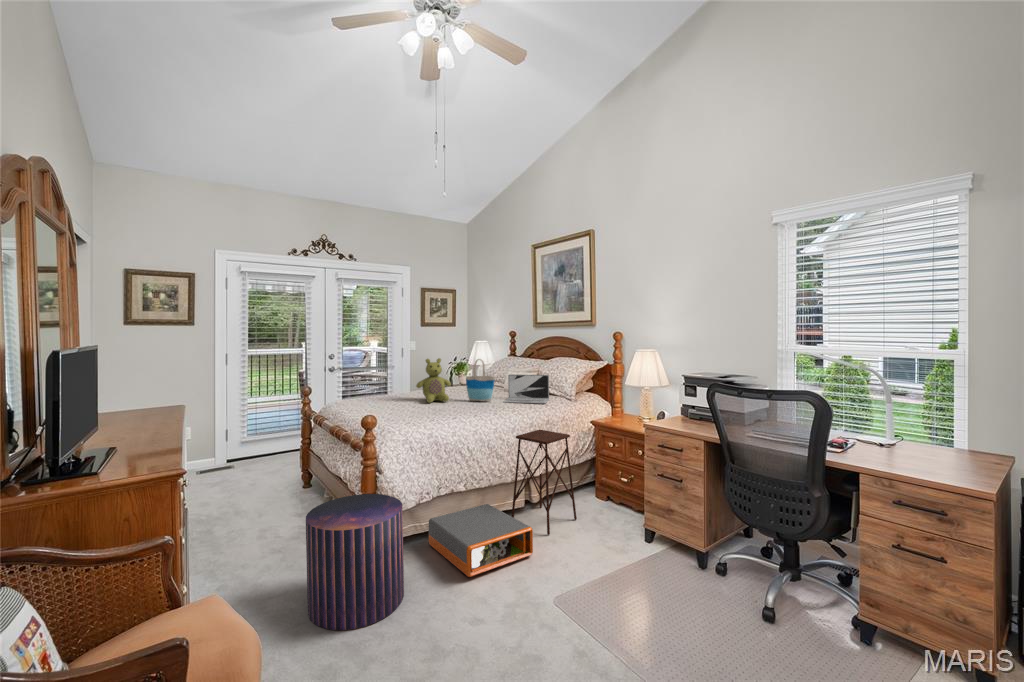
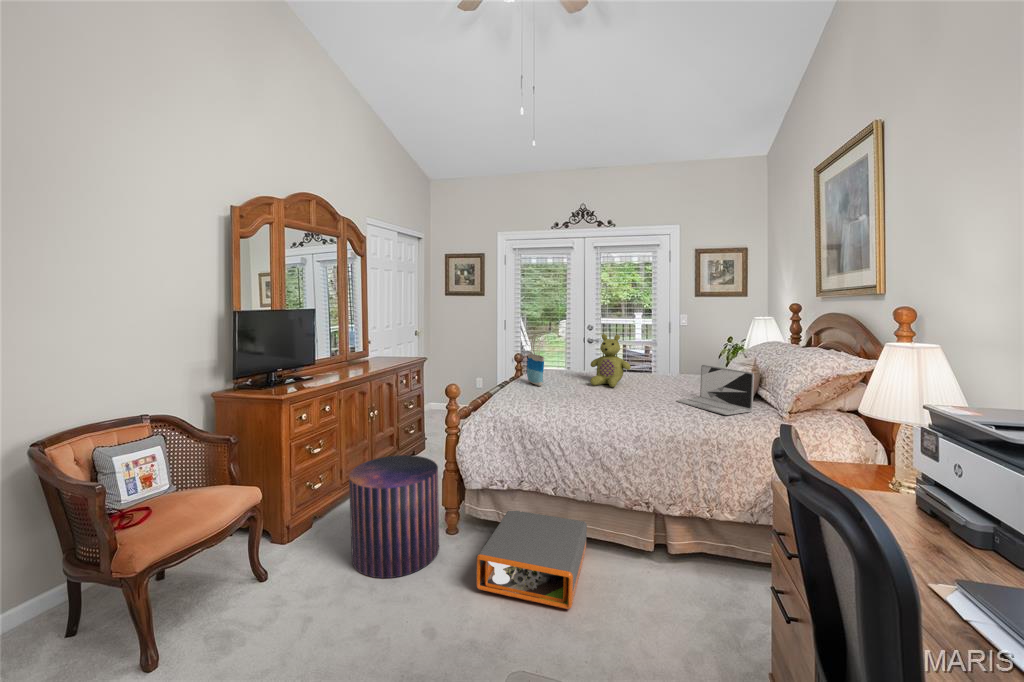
tote bag: present [466,359,495,401] -> present [527,335,544,386]
side table: present [512,430,577,535] -> none [620,449,706,605]

